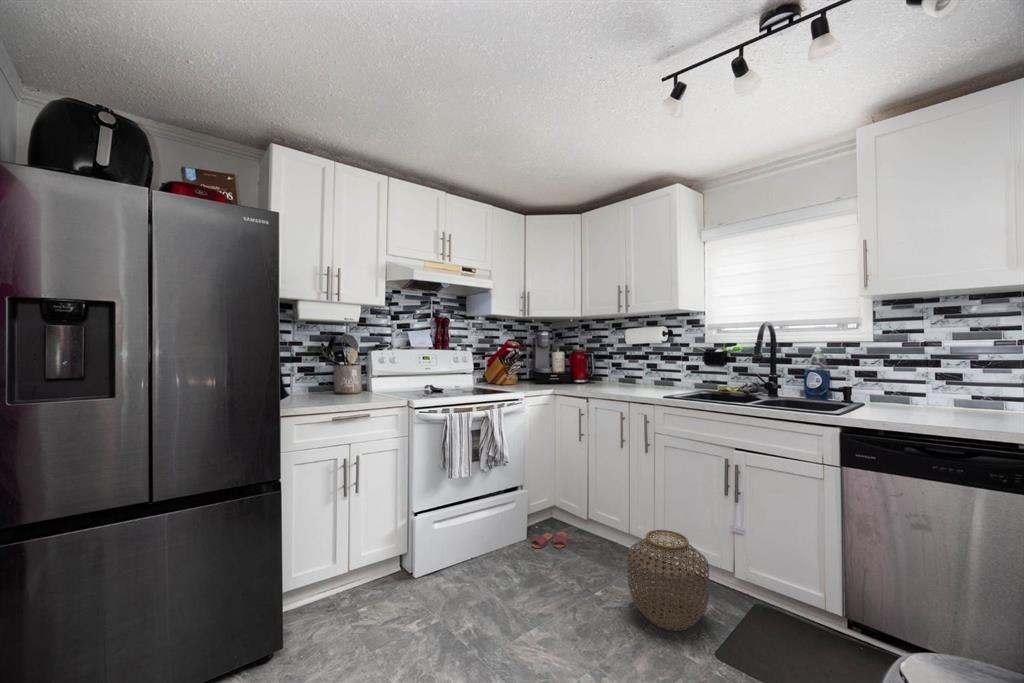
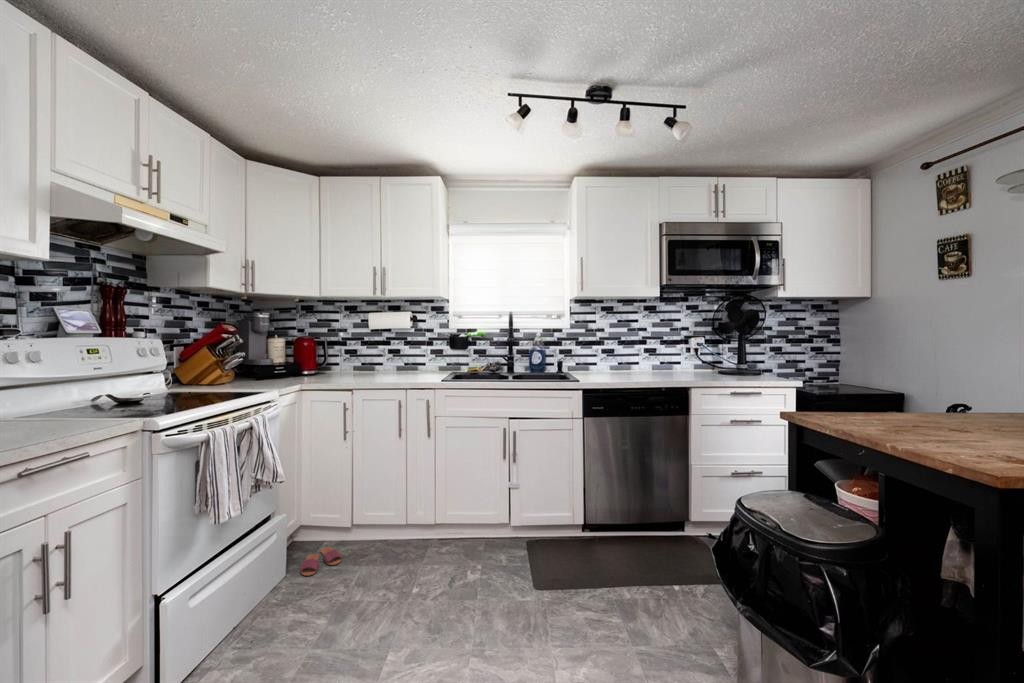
woven basket: present [627,530,709,631] -> none [449,502,519,589]

